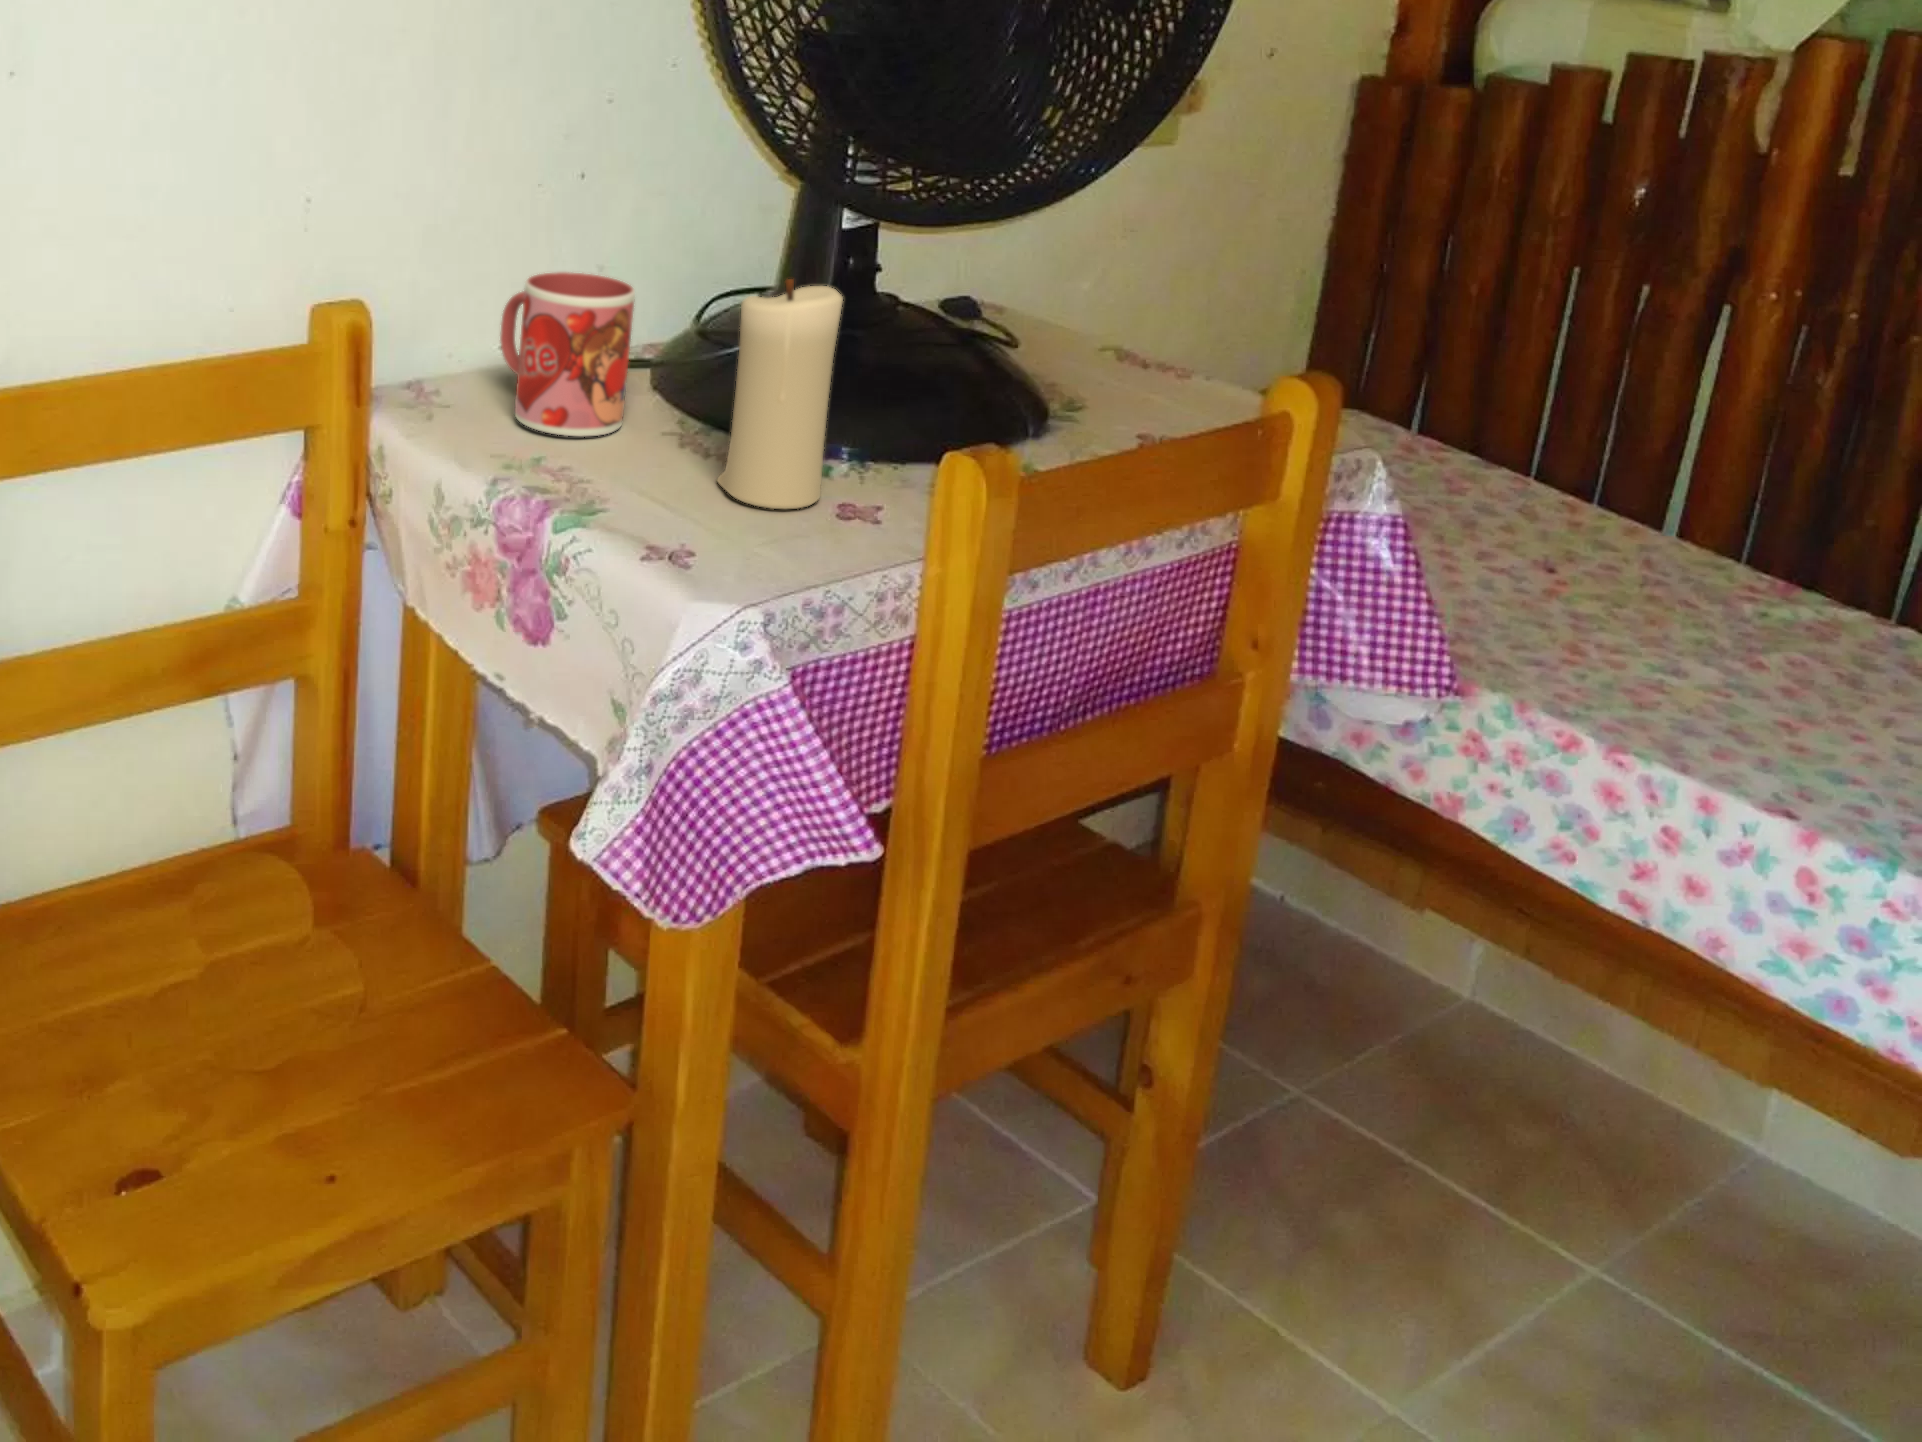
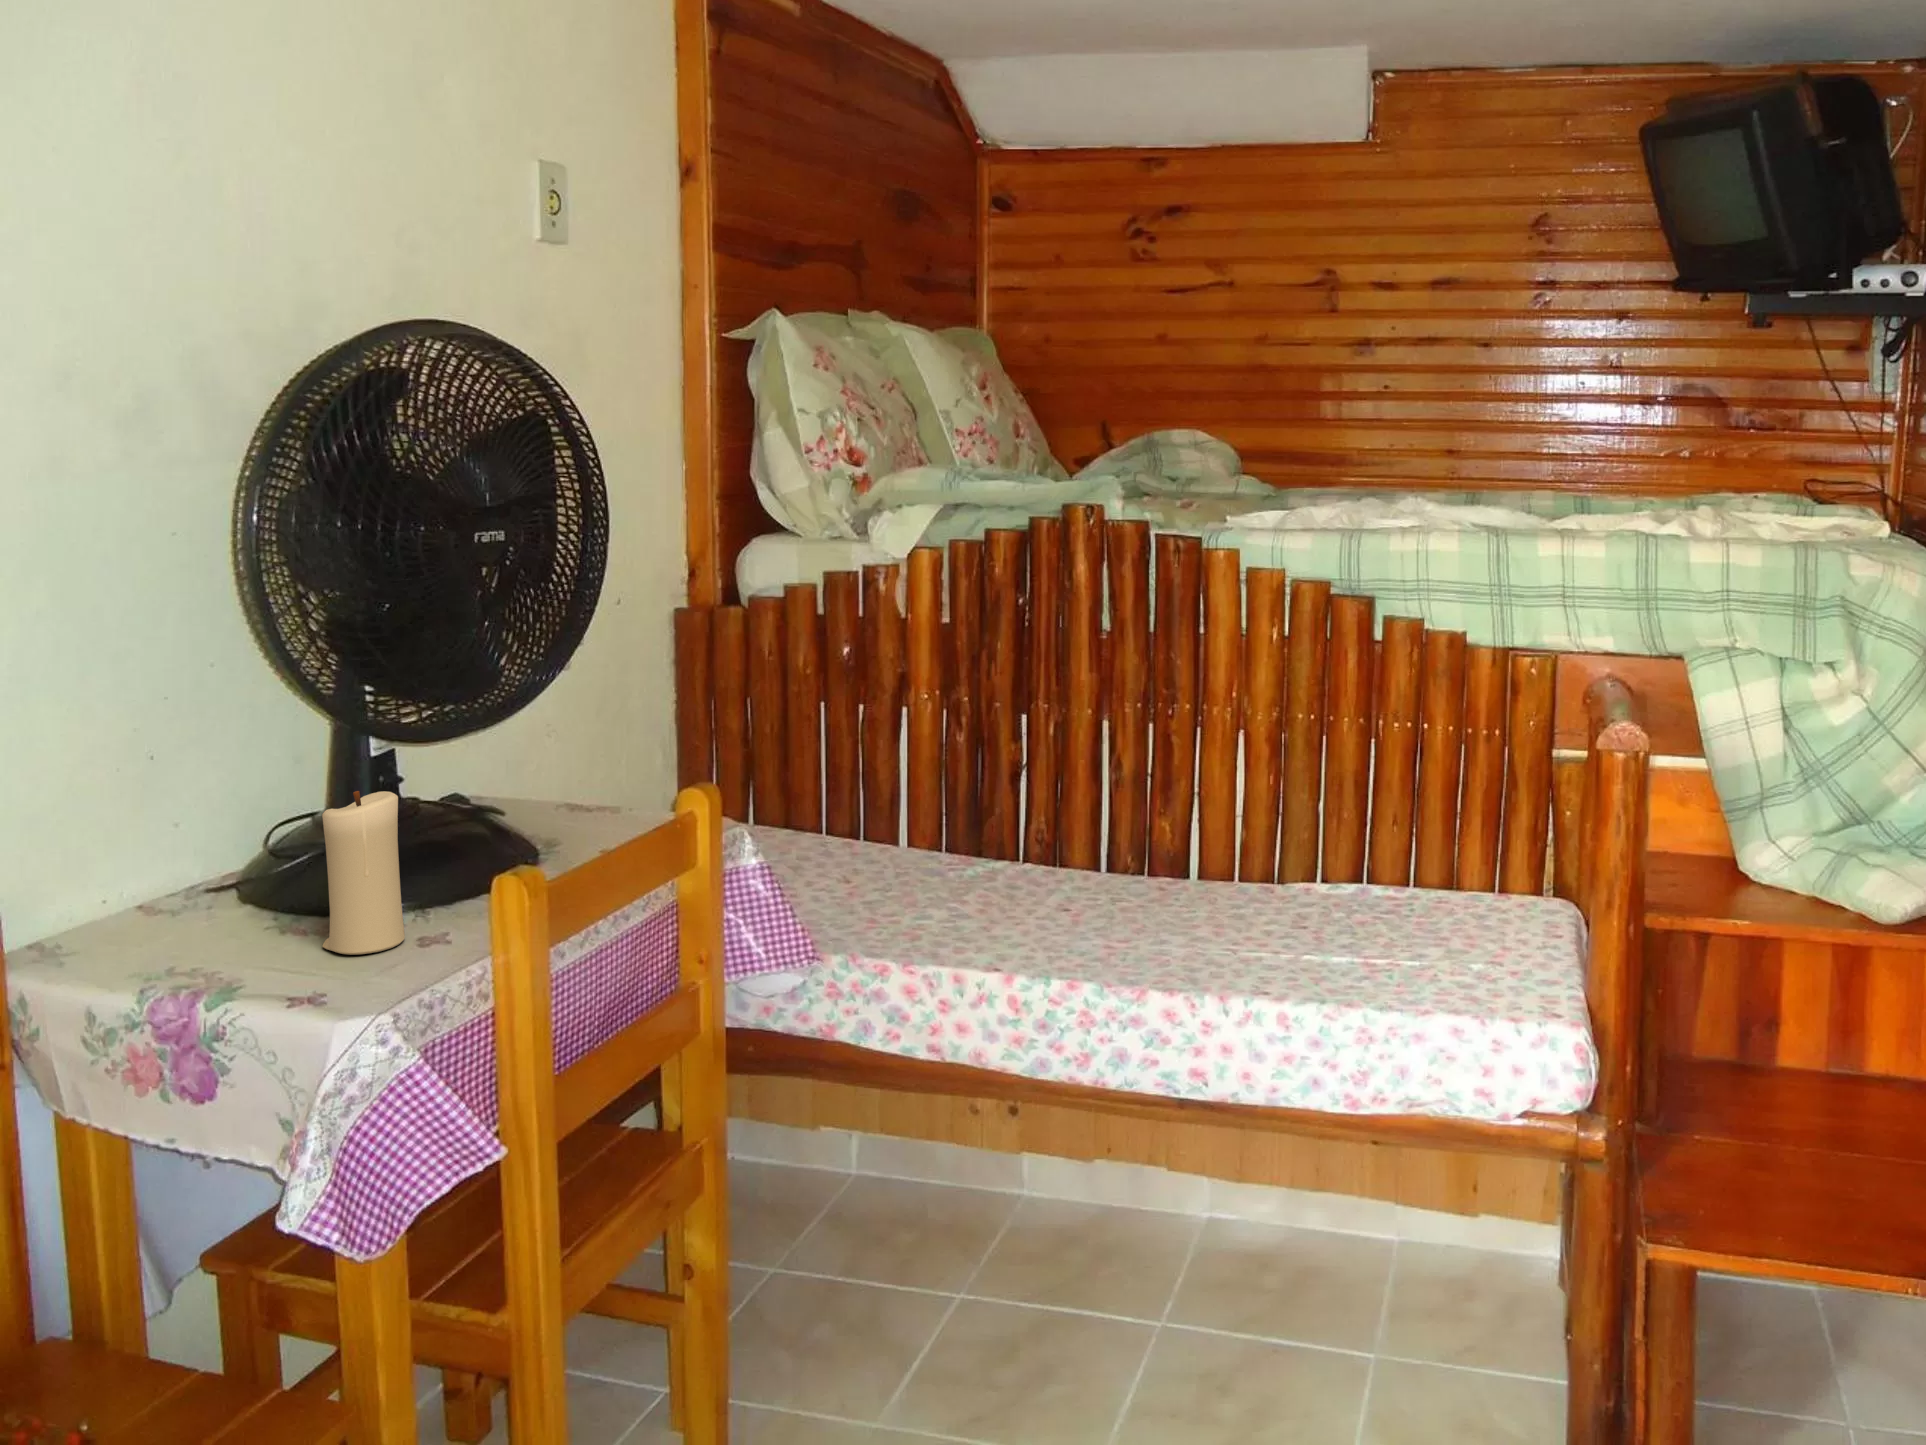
mug: present [500,272,635,437] -> none [104,826,228,952]

